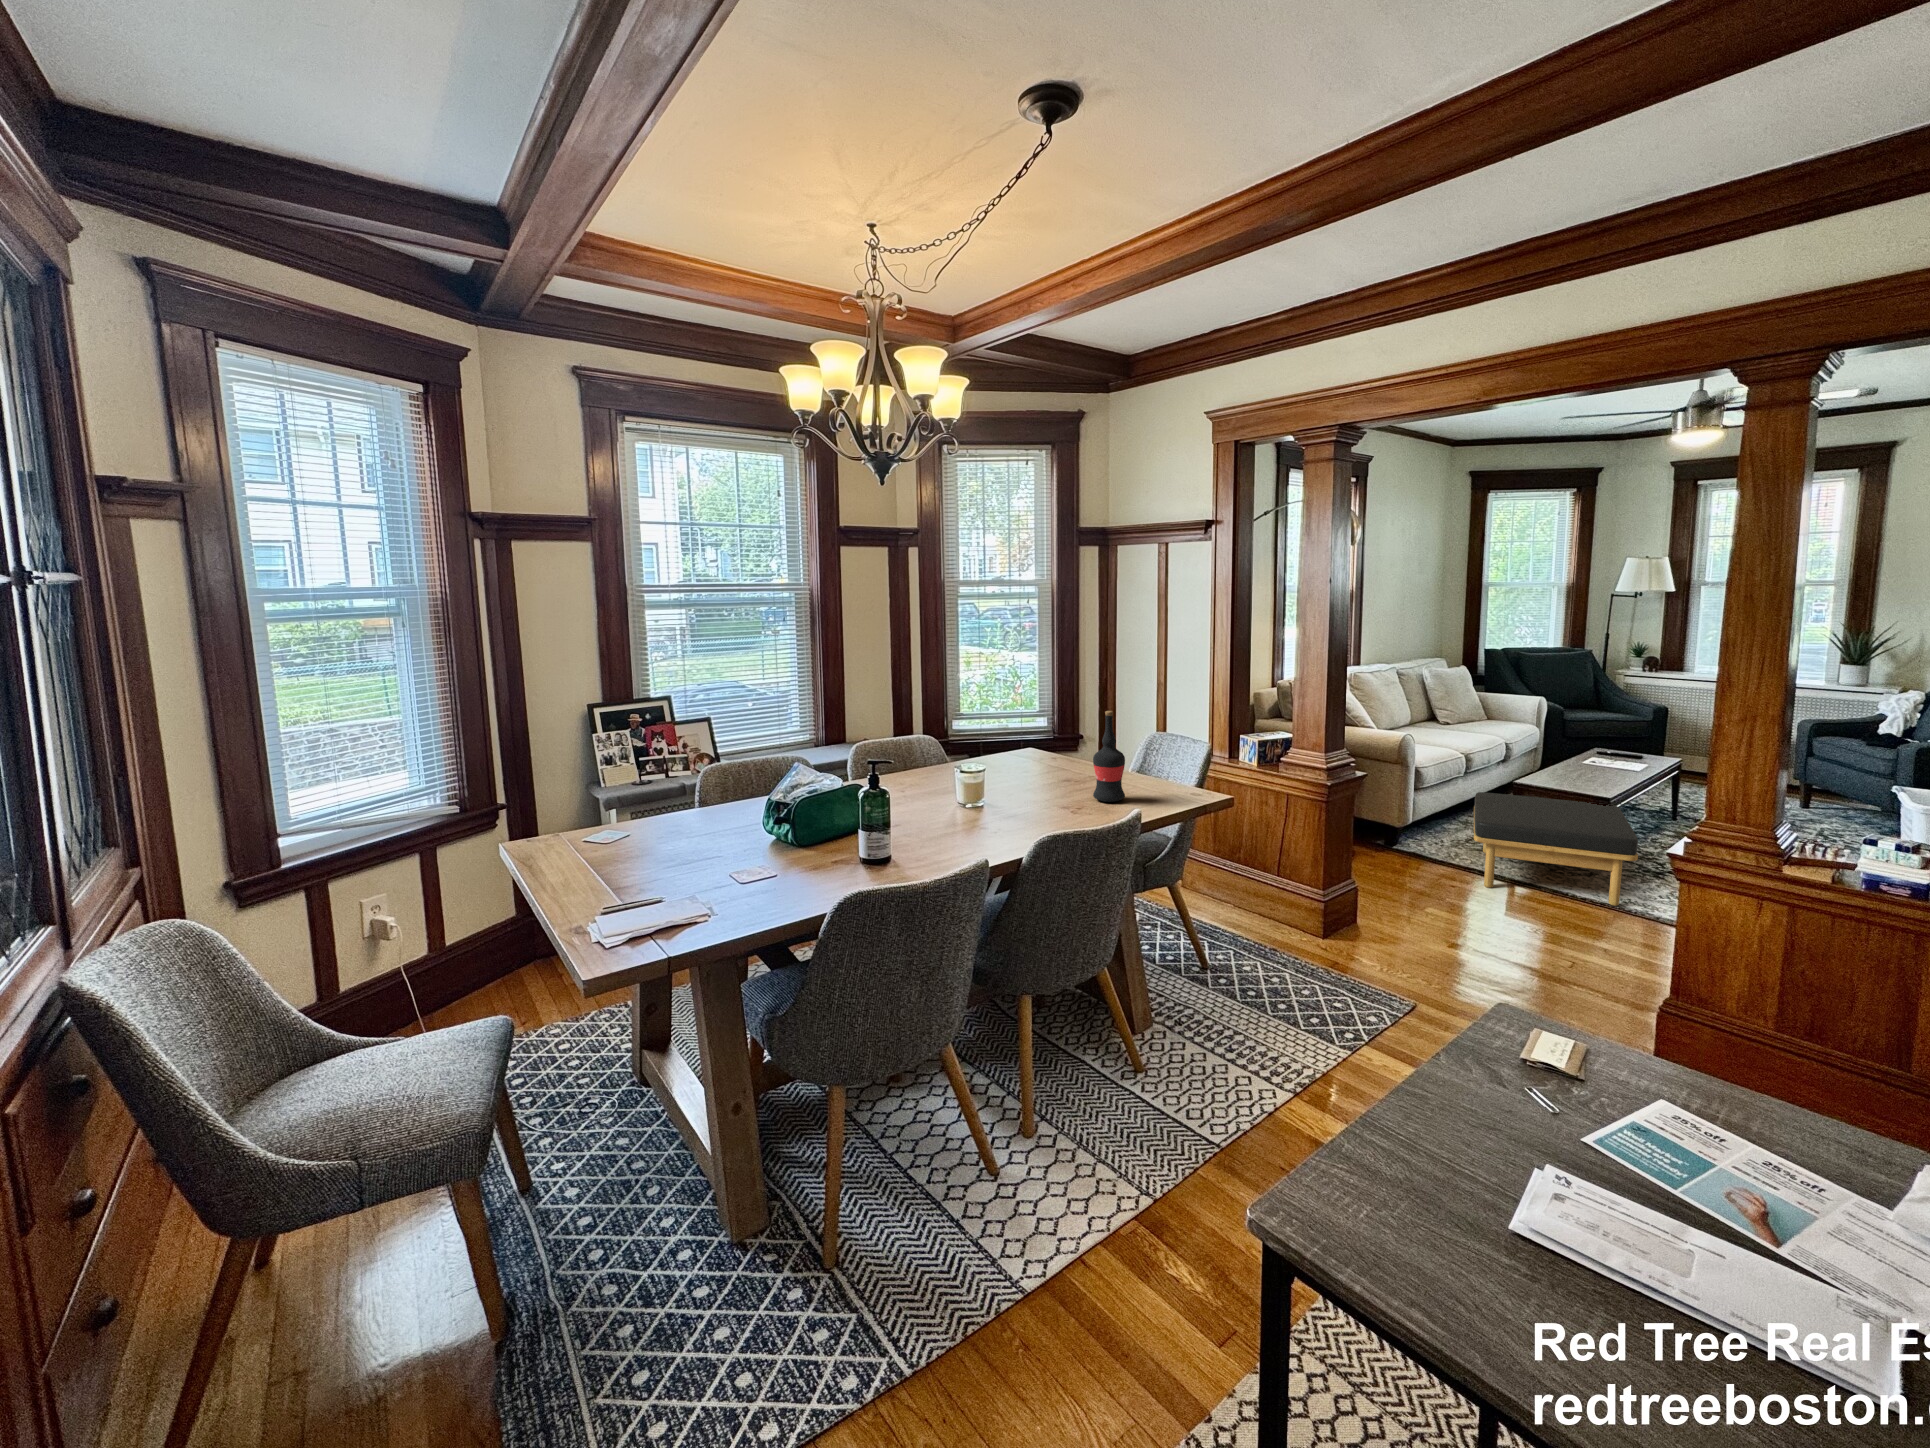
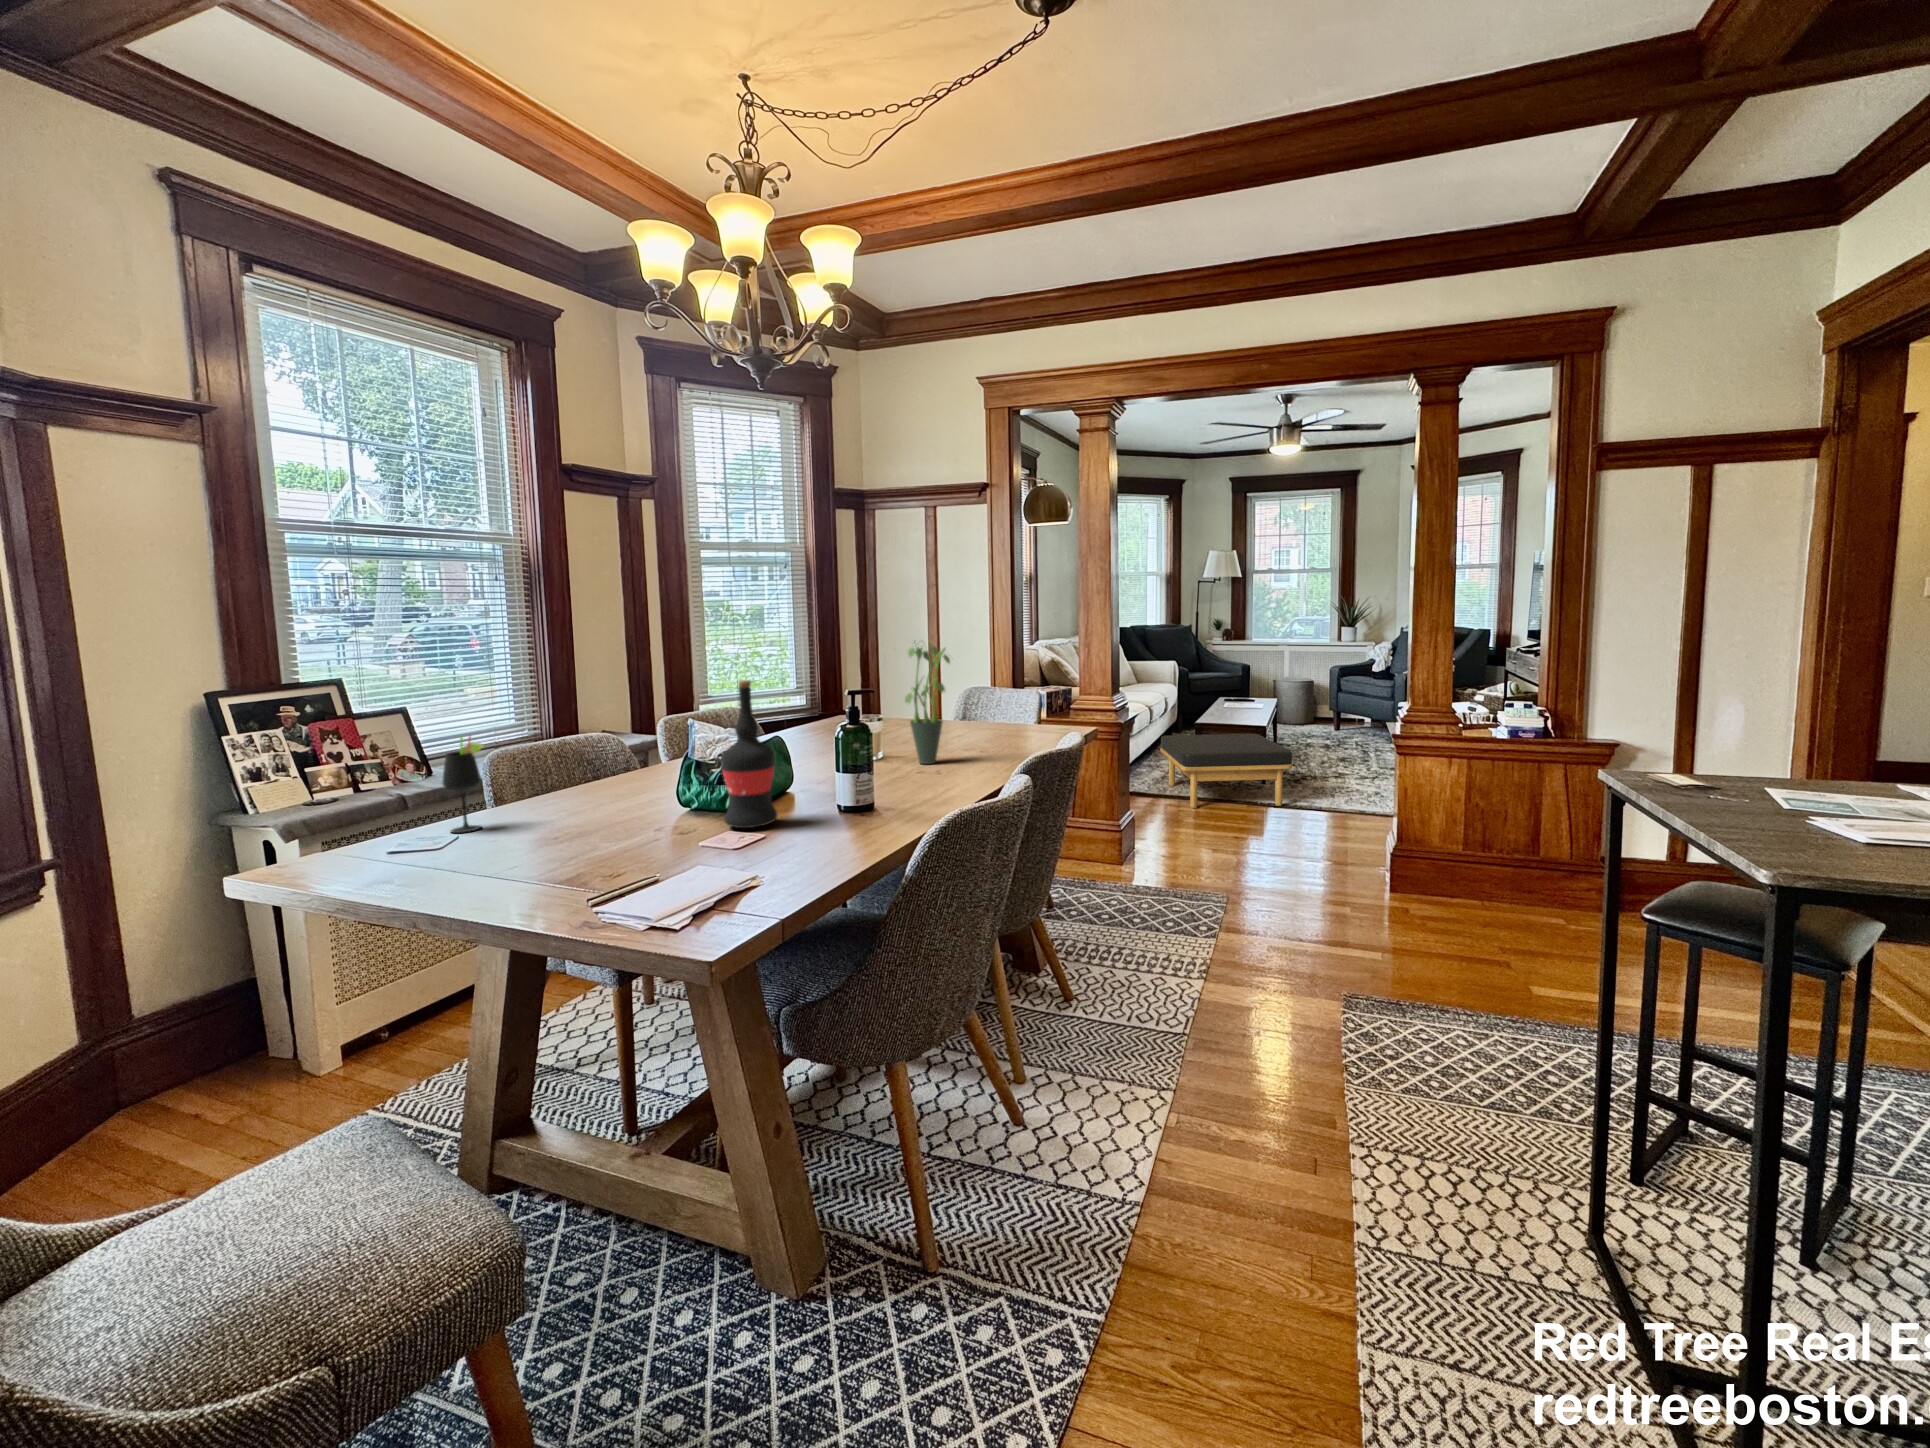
potted plant: none [981,707,1033,822] -> present [905,645,950,764]
wine bottle: present [1093,711,1125,802] -> present [721,680,778,828]
wine glass: none [621,768,646,835] -> present [442,736,483,833]

